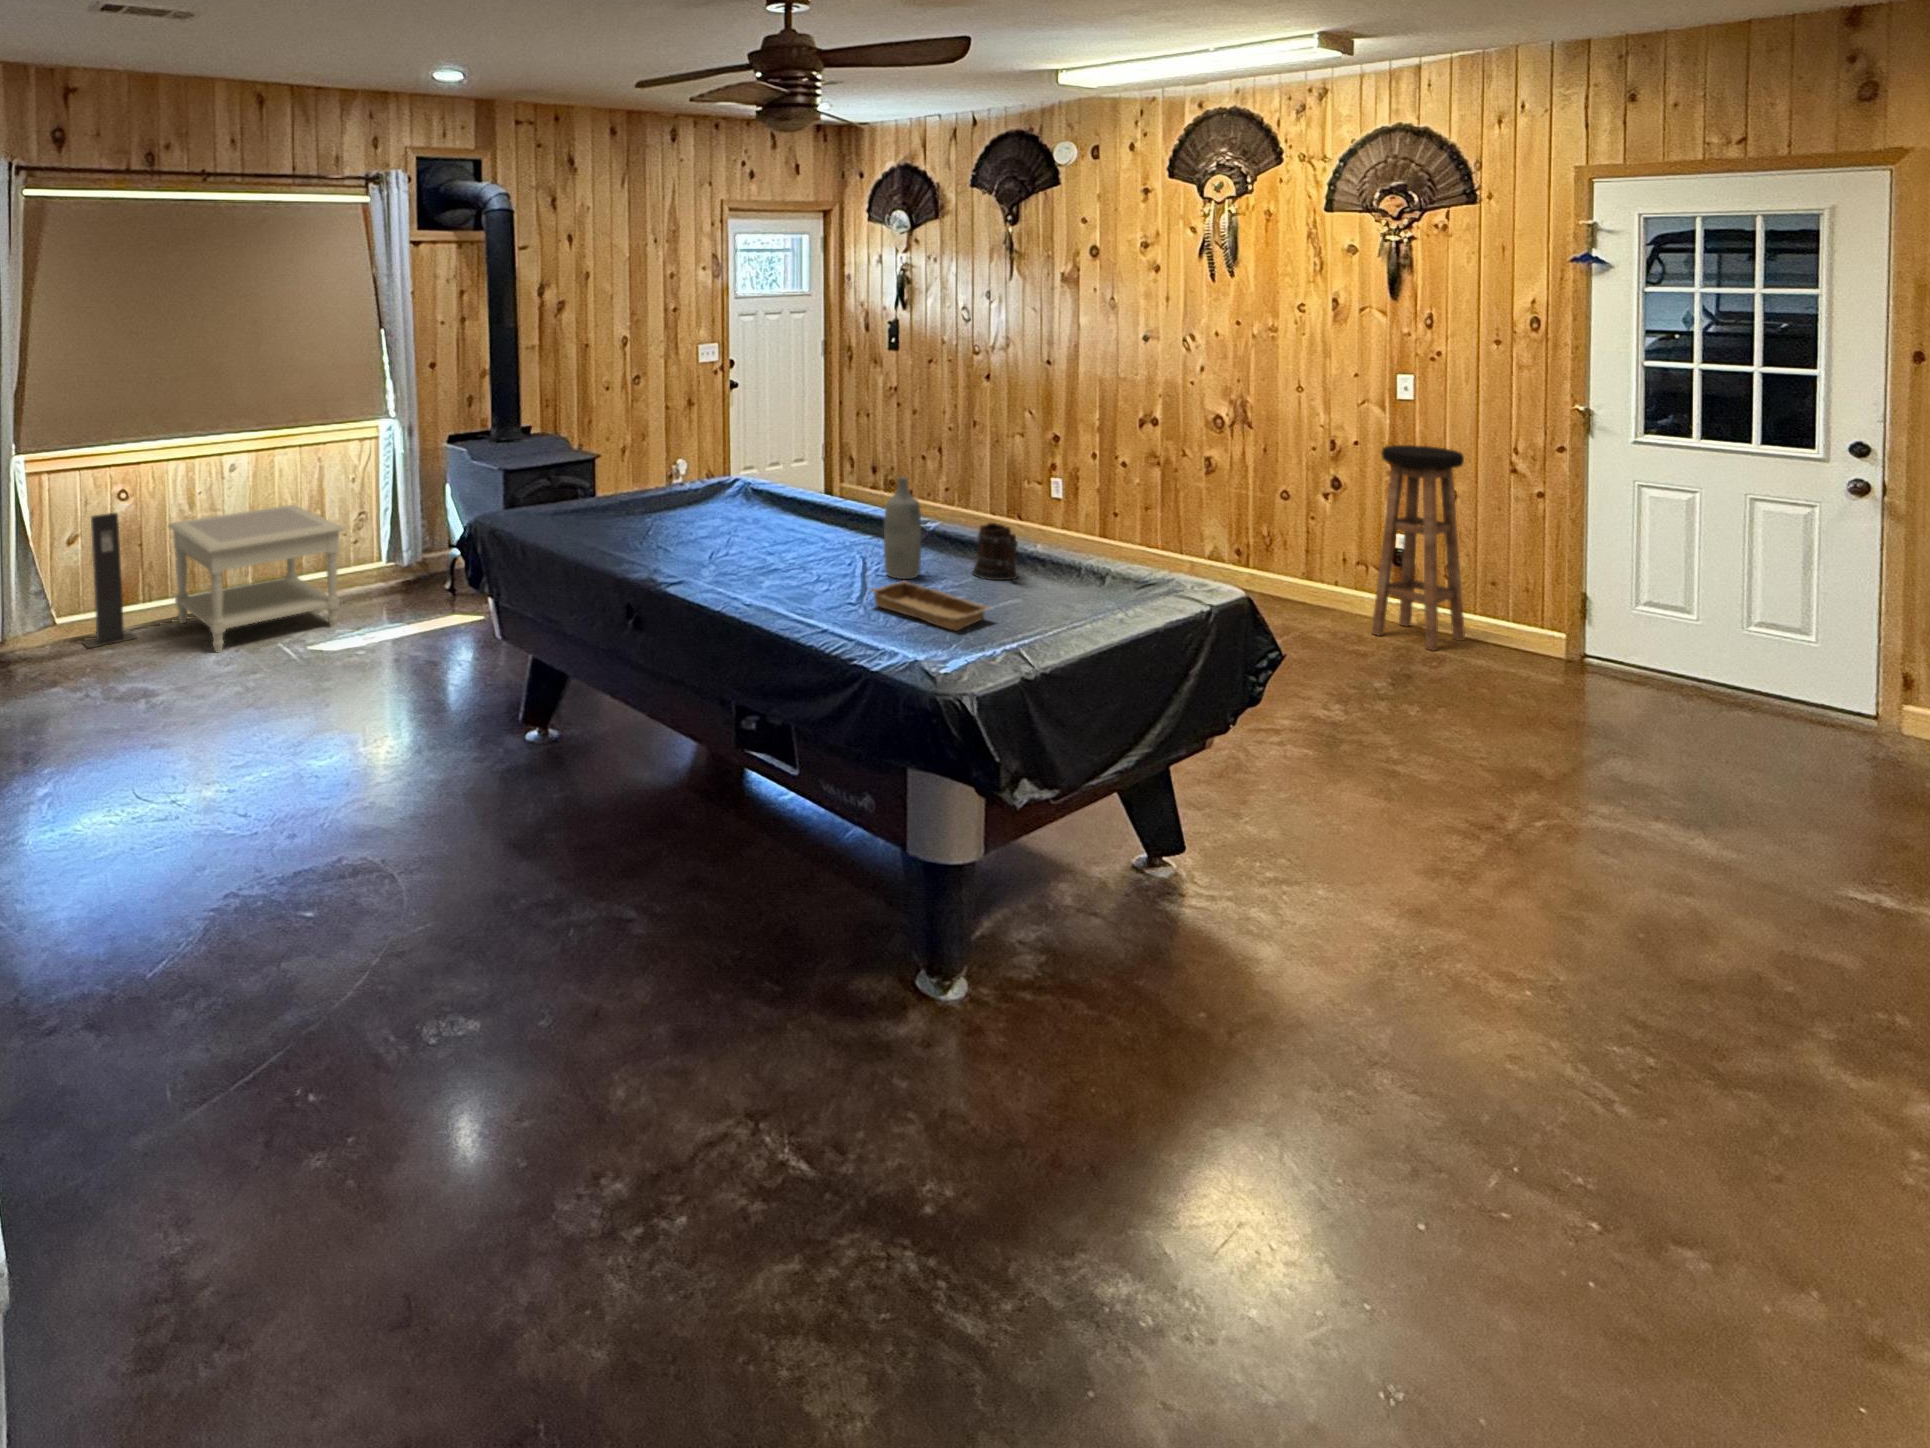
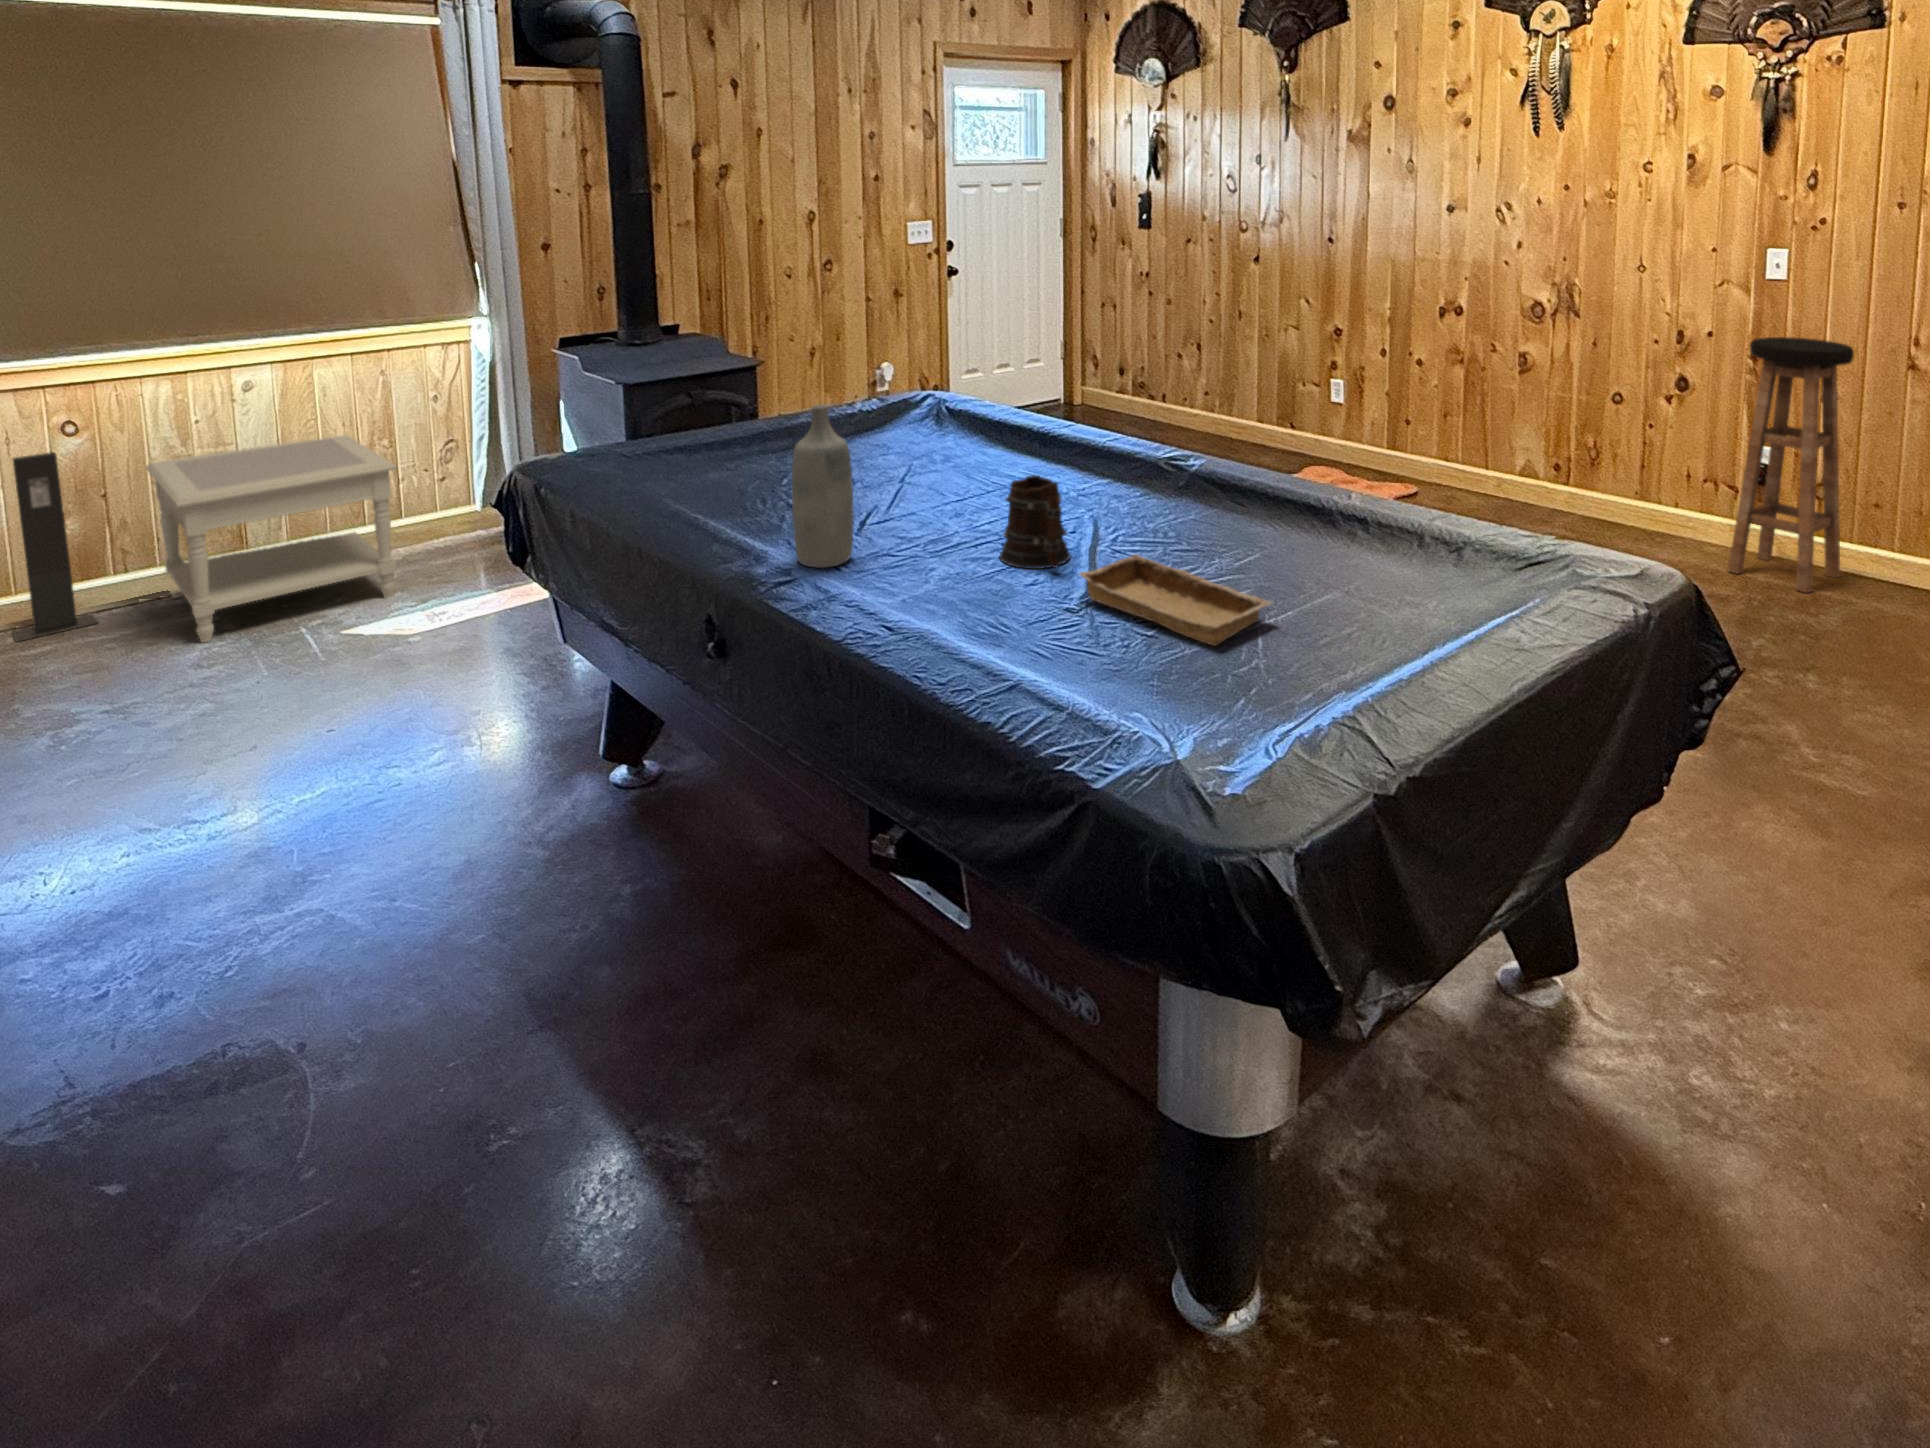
bottle: present [884,477,921,579] -> present [792,404,854,568]
beer mug: present [972,523,1018,580] -> present [1000,475,1071,569]

